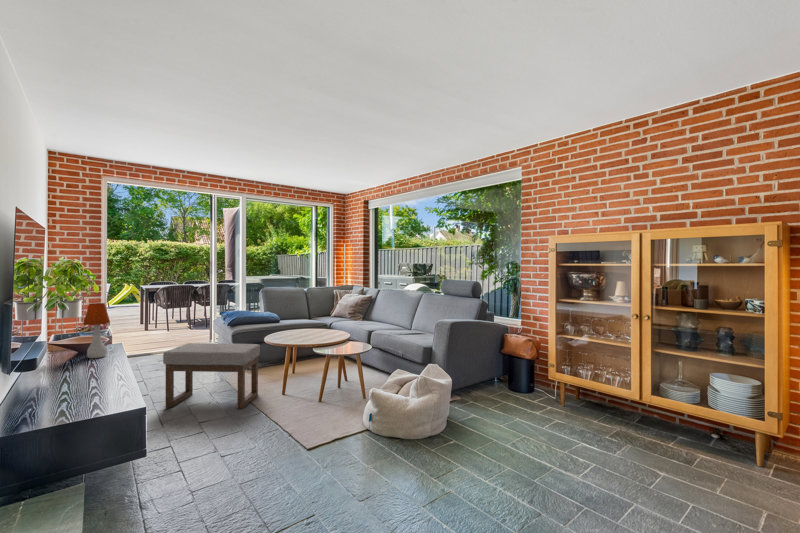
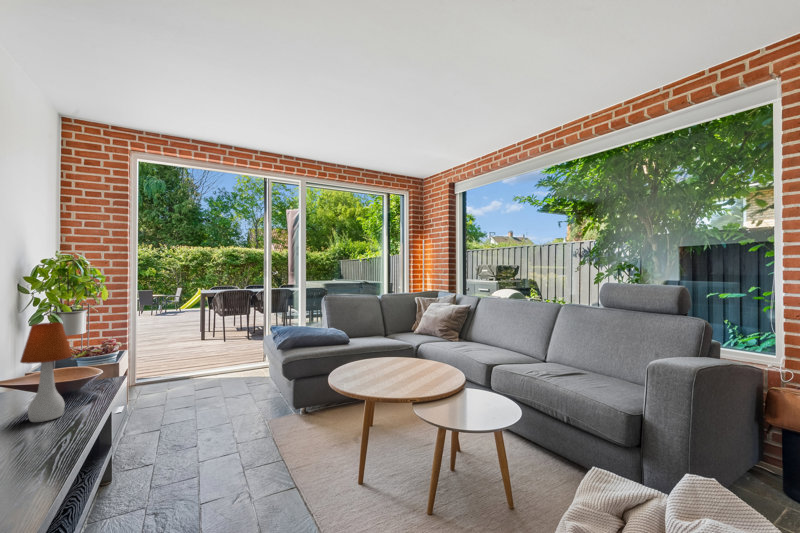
ottoman: present [163,343,260,409] -> none [165,384,323,514]

